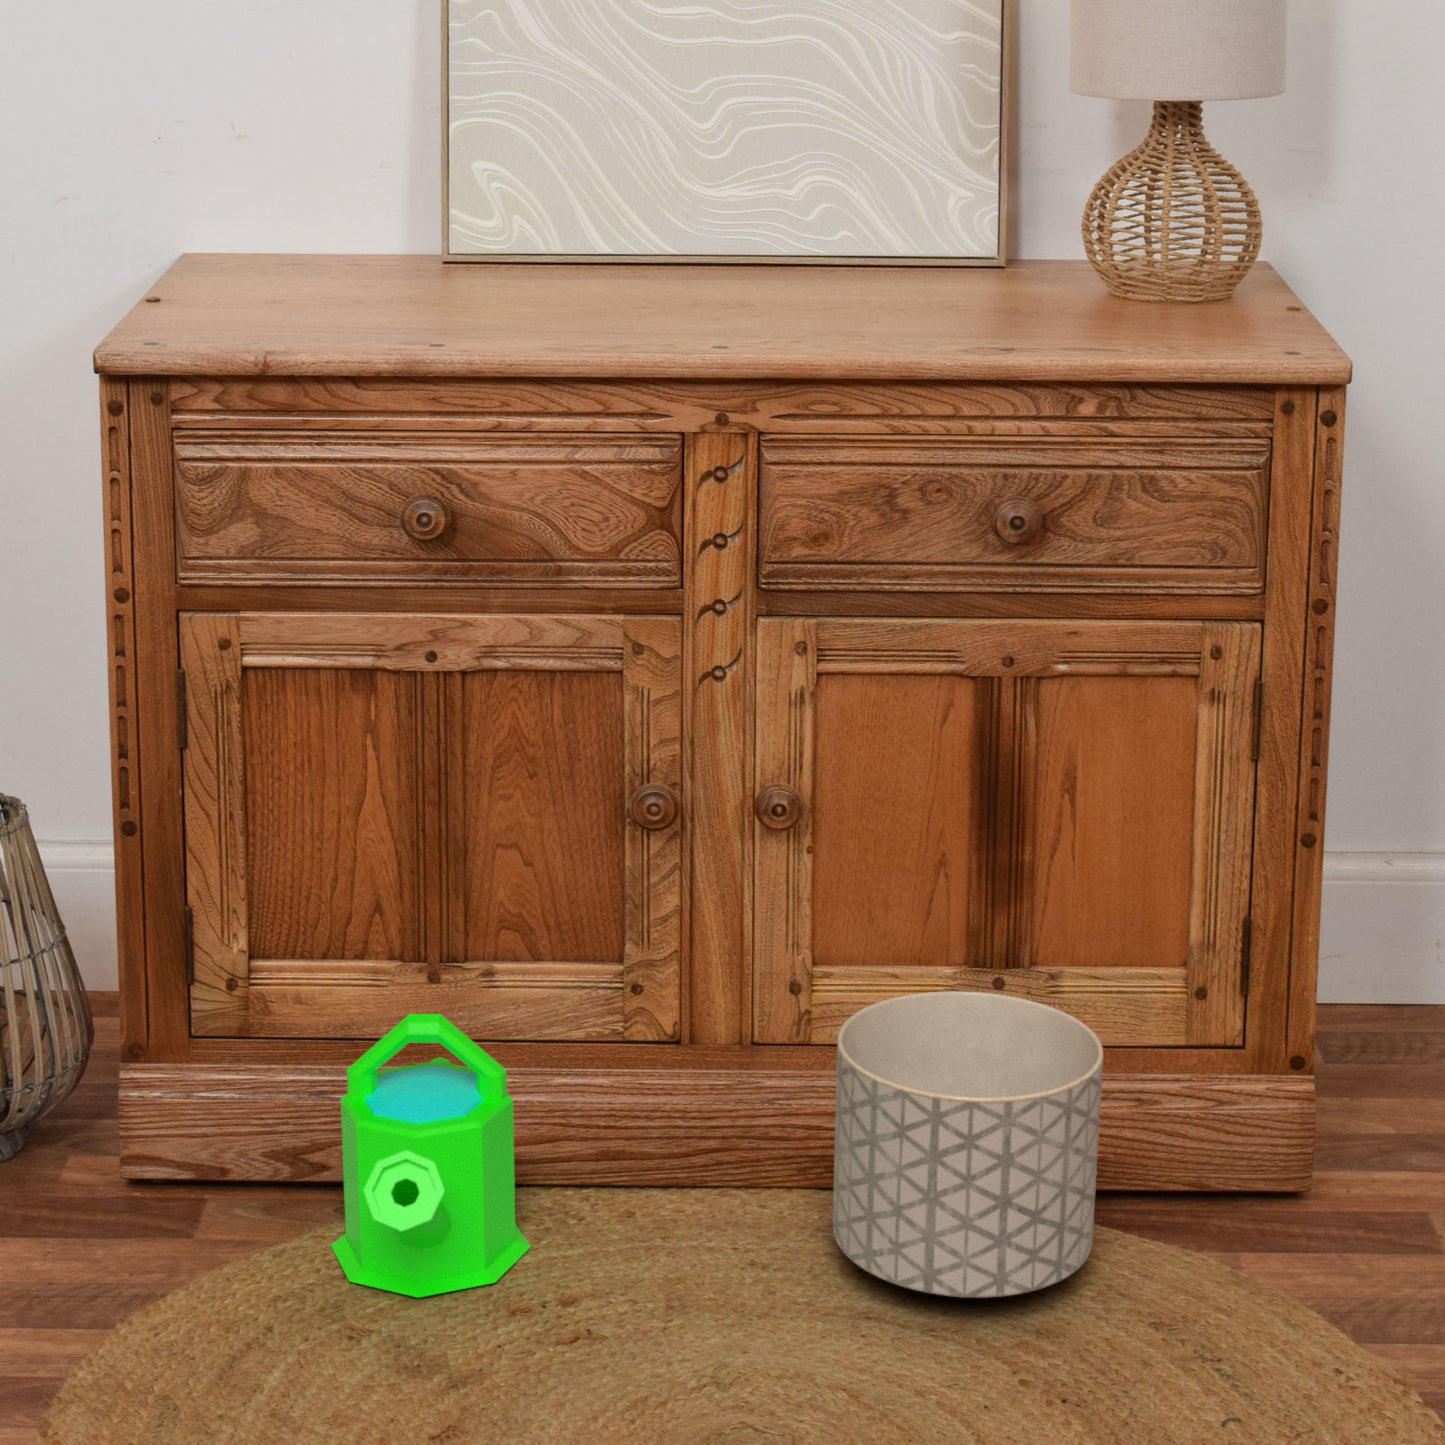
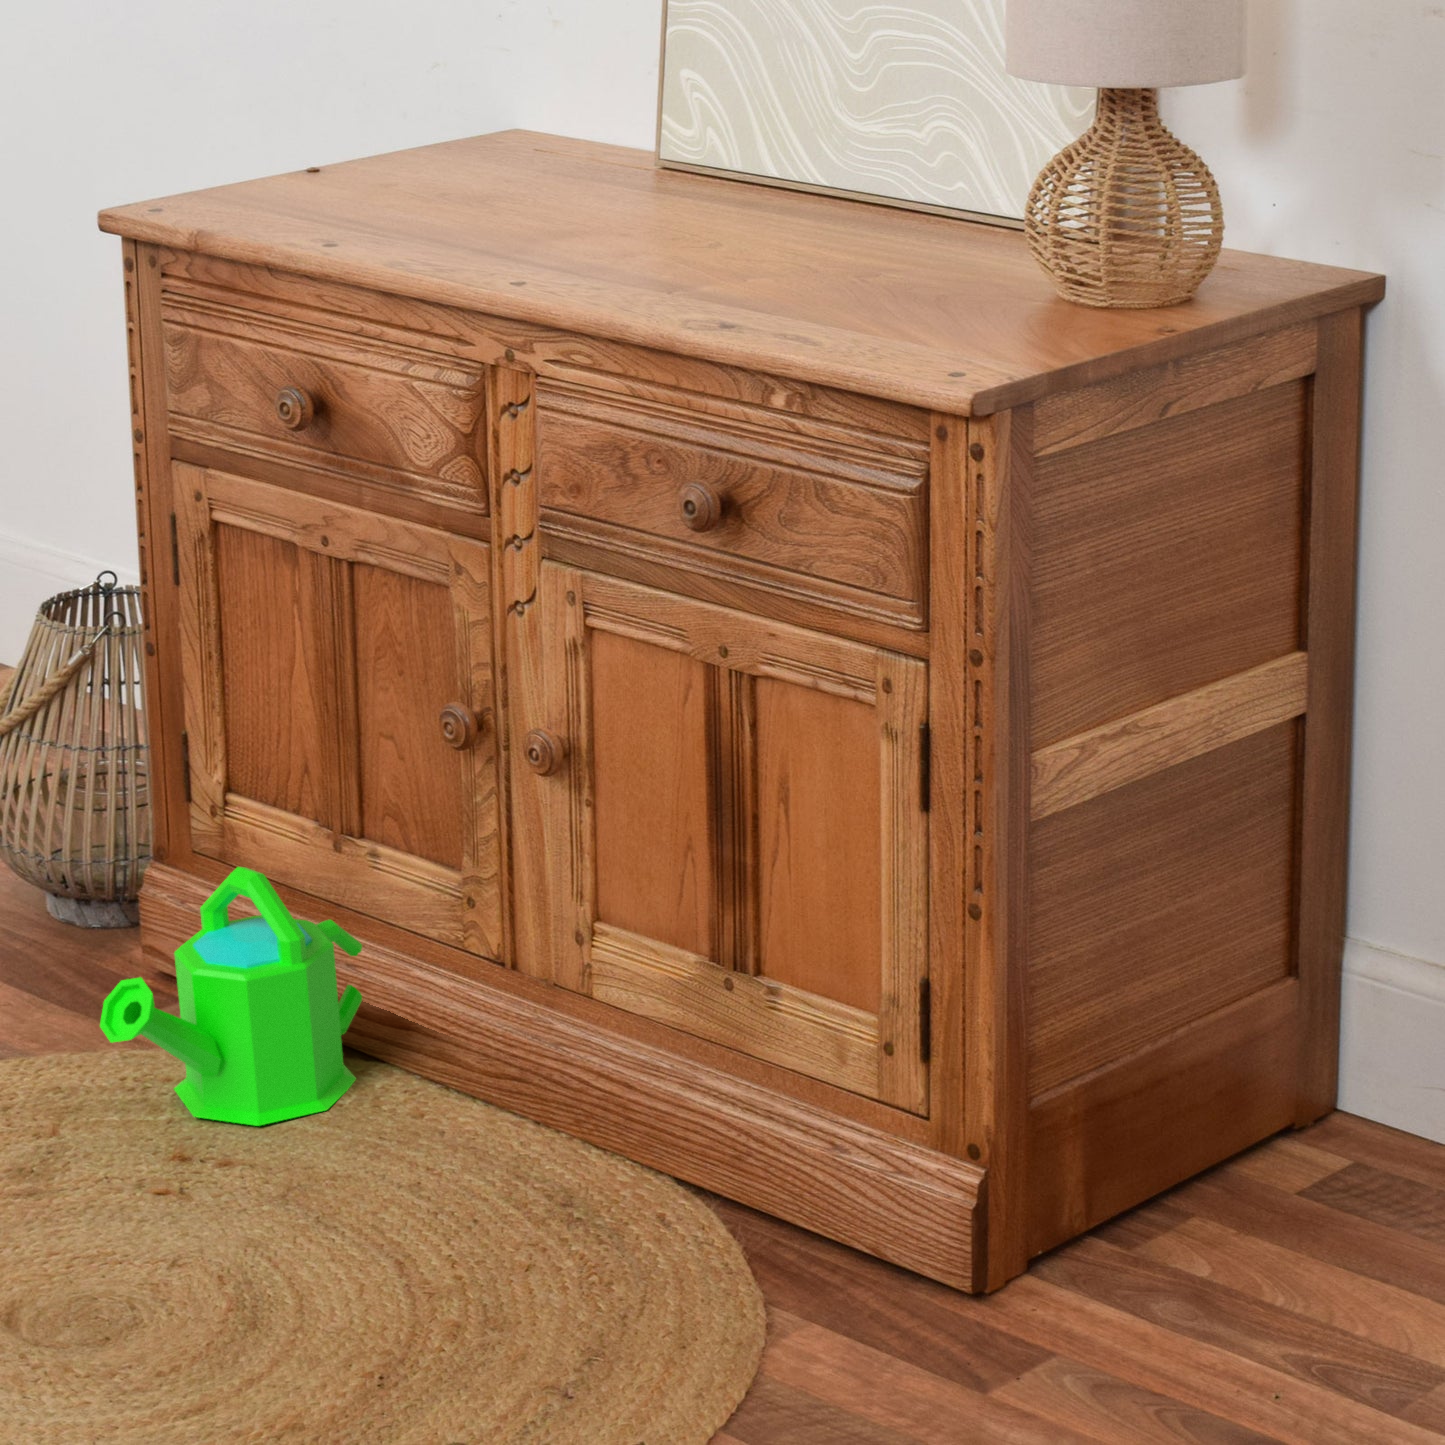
planter: present [833,991,1103,1298] -> none [444,966,719,1275]

